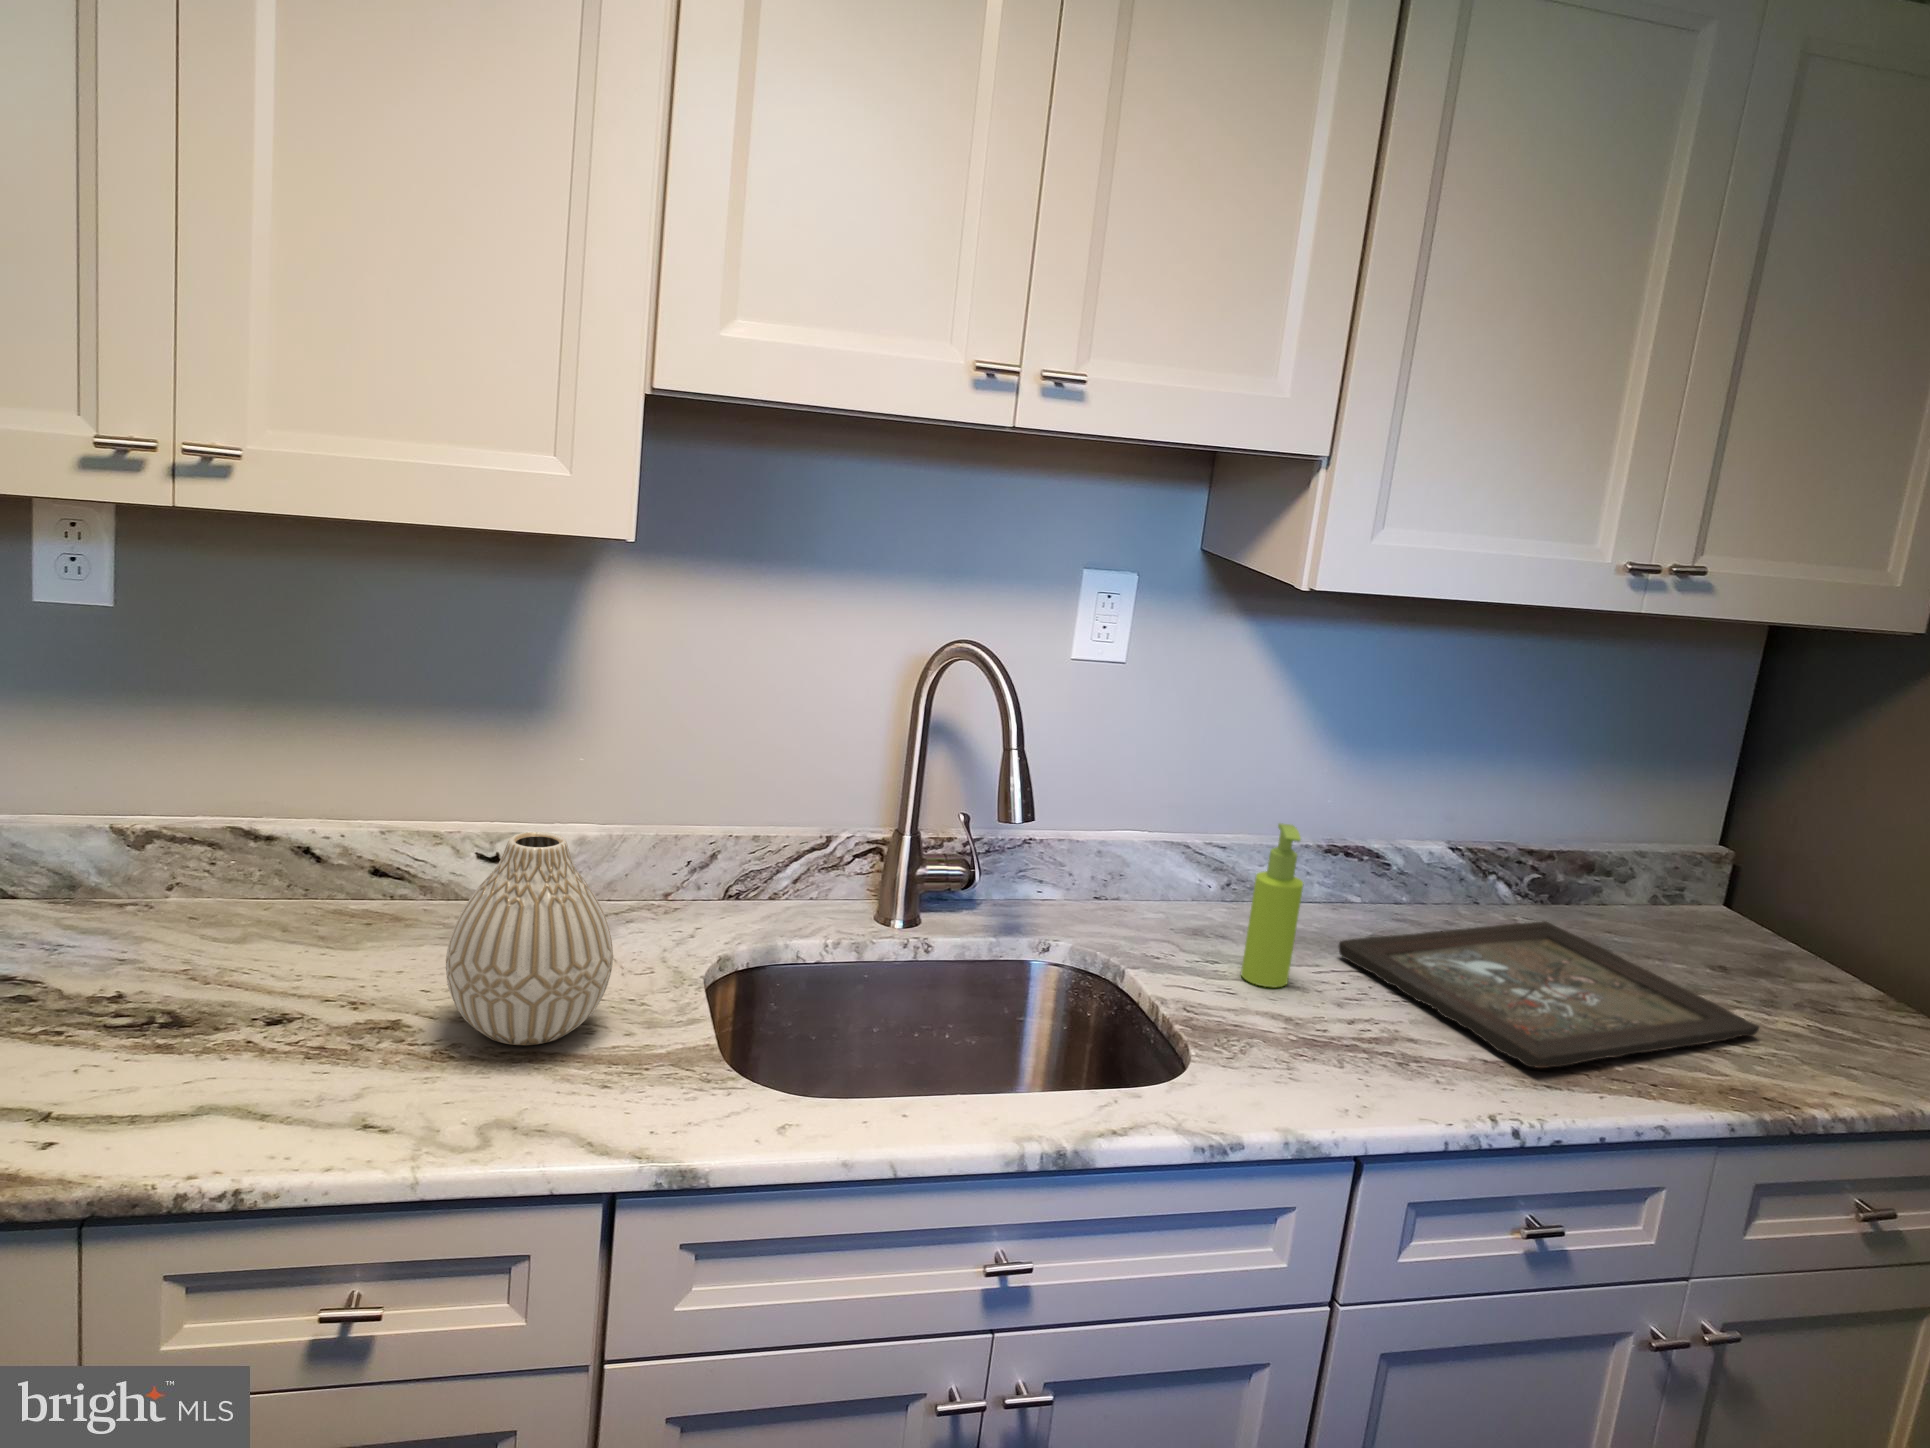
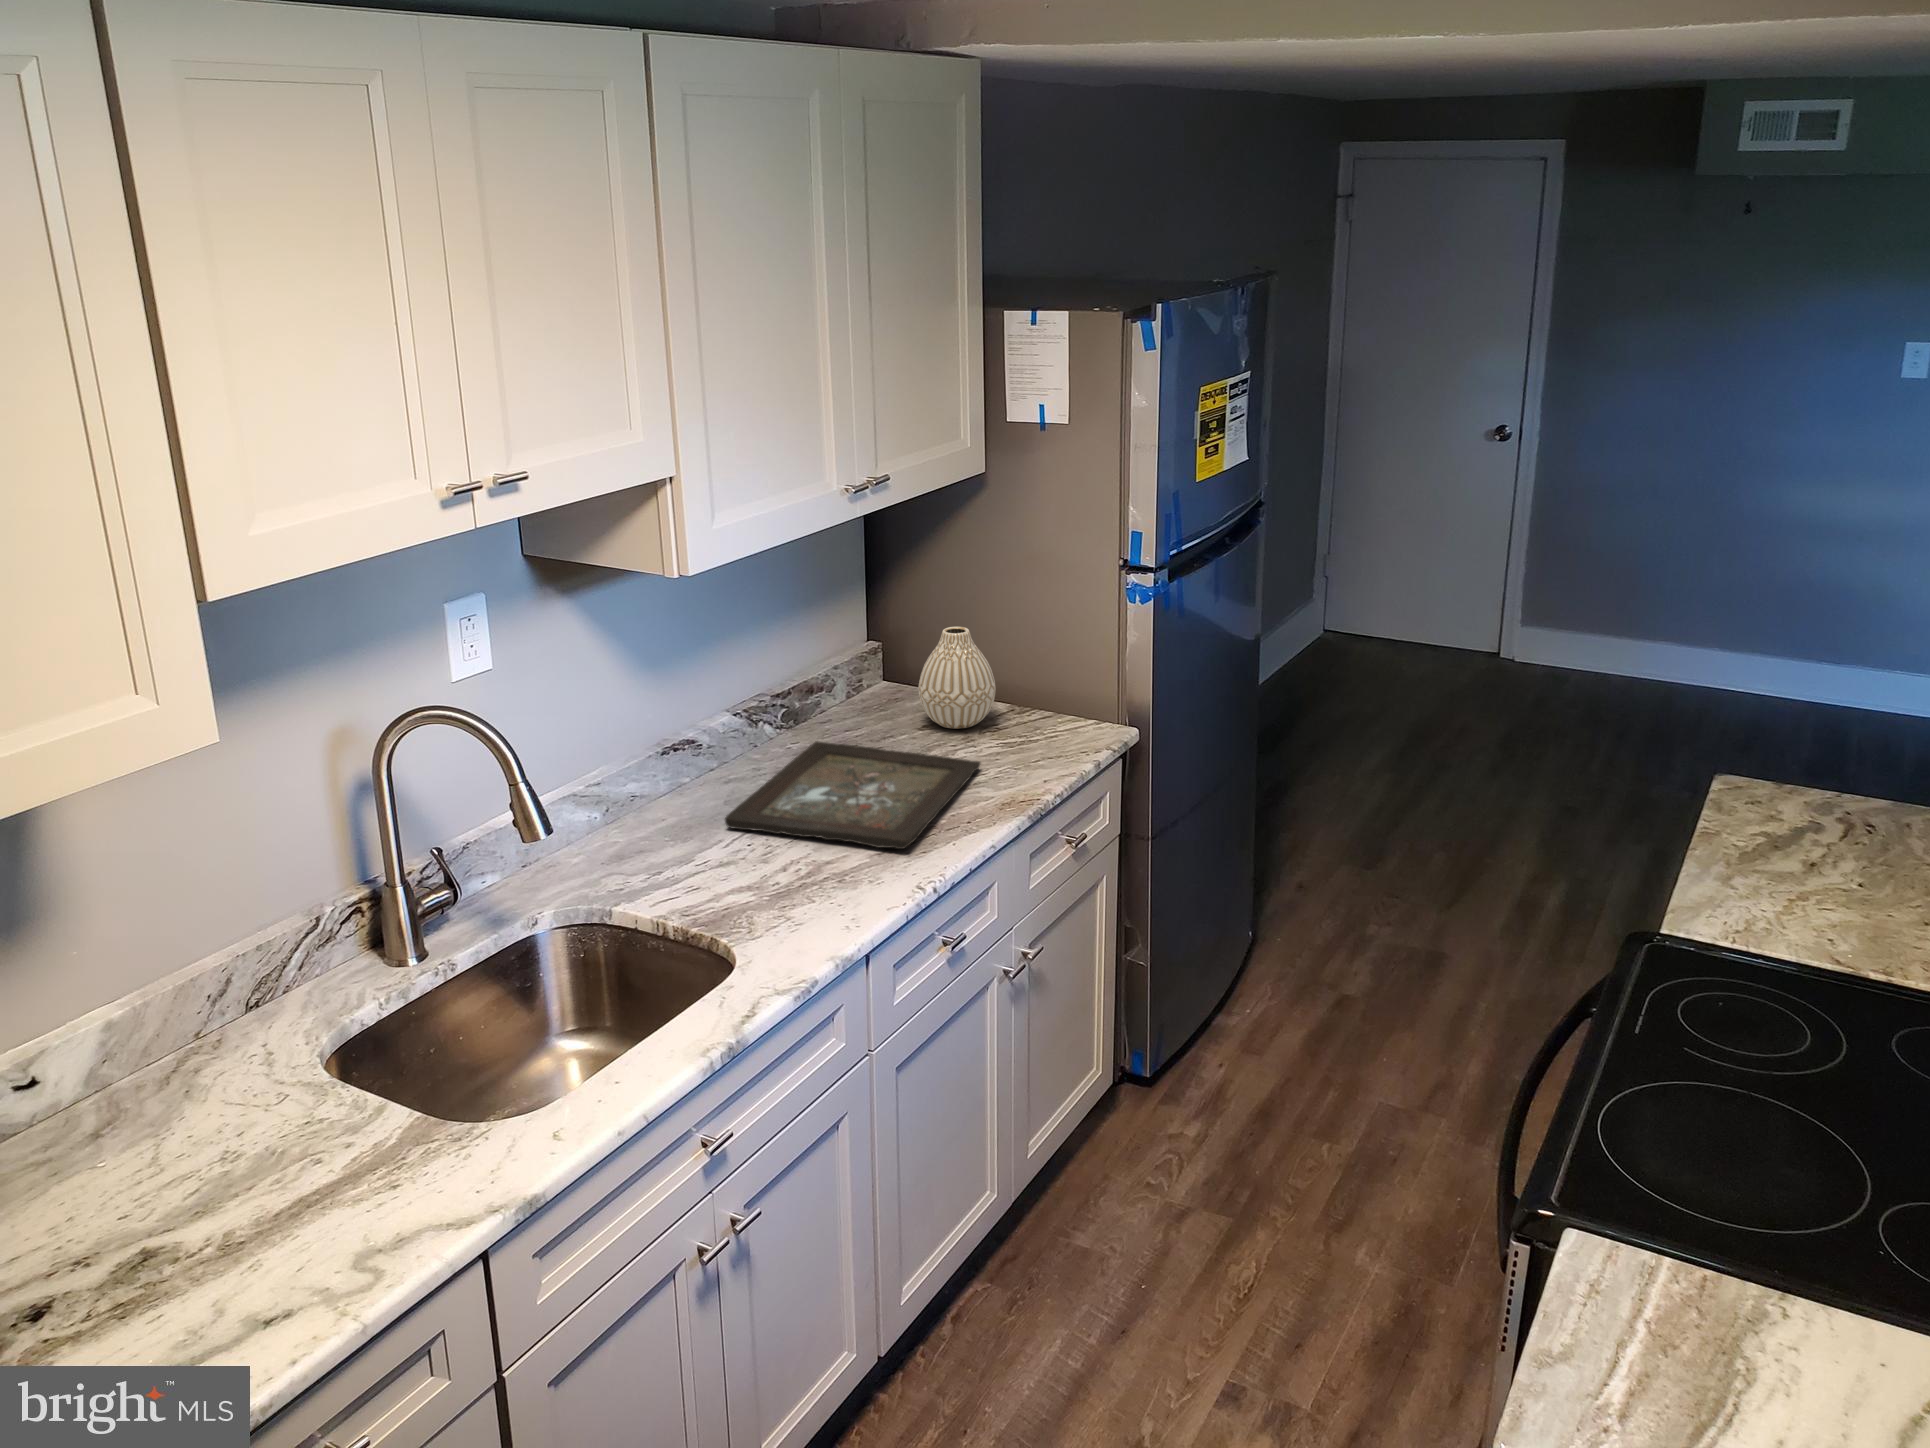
soap dispenser: present [1241,823,1304,987] -> none [679,753,721,875]
vase: present [446,832,613,1045] -> present [918,627,996,729]

